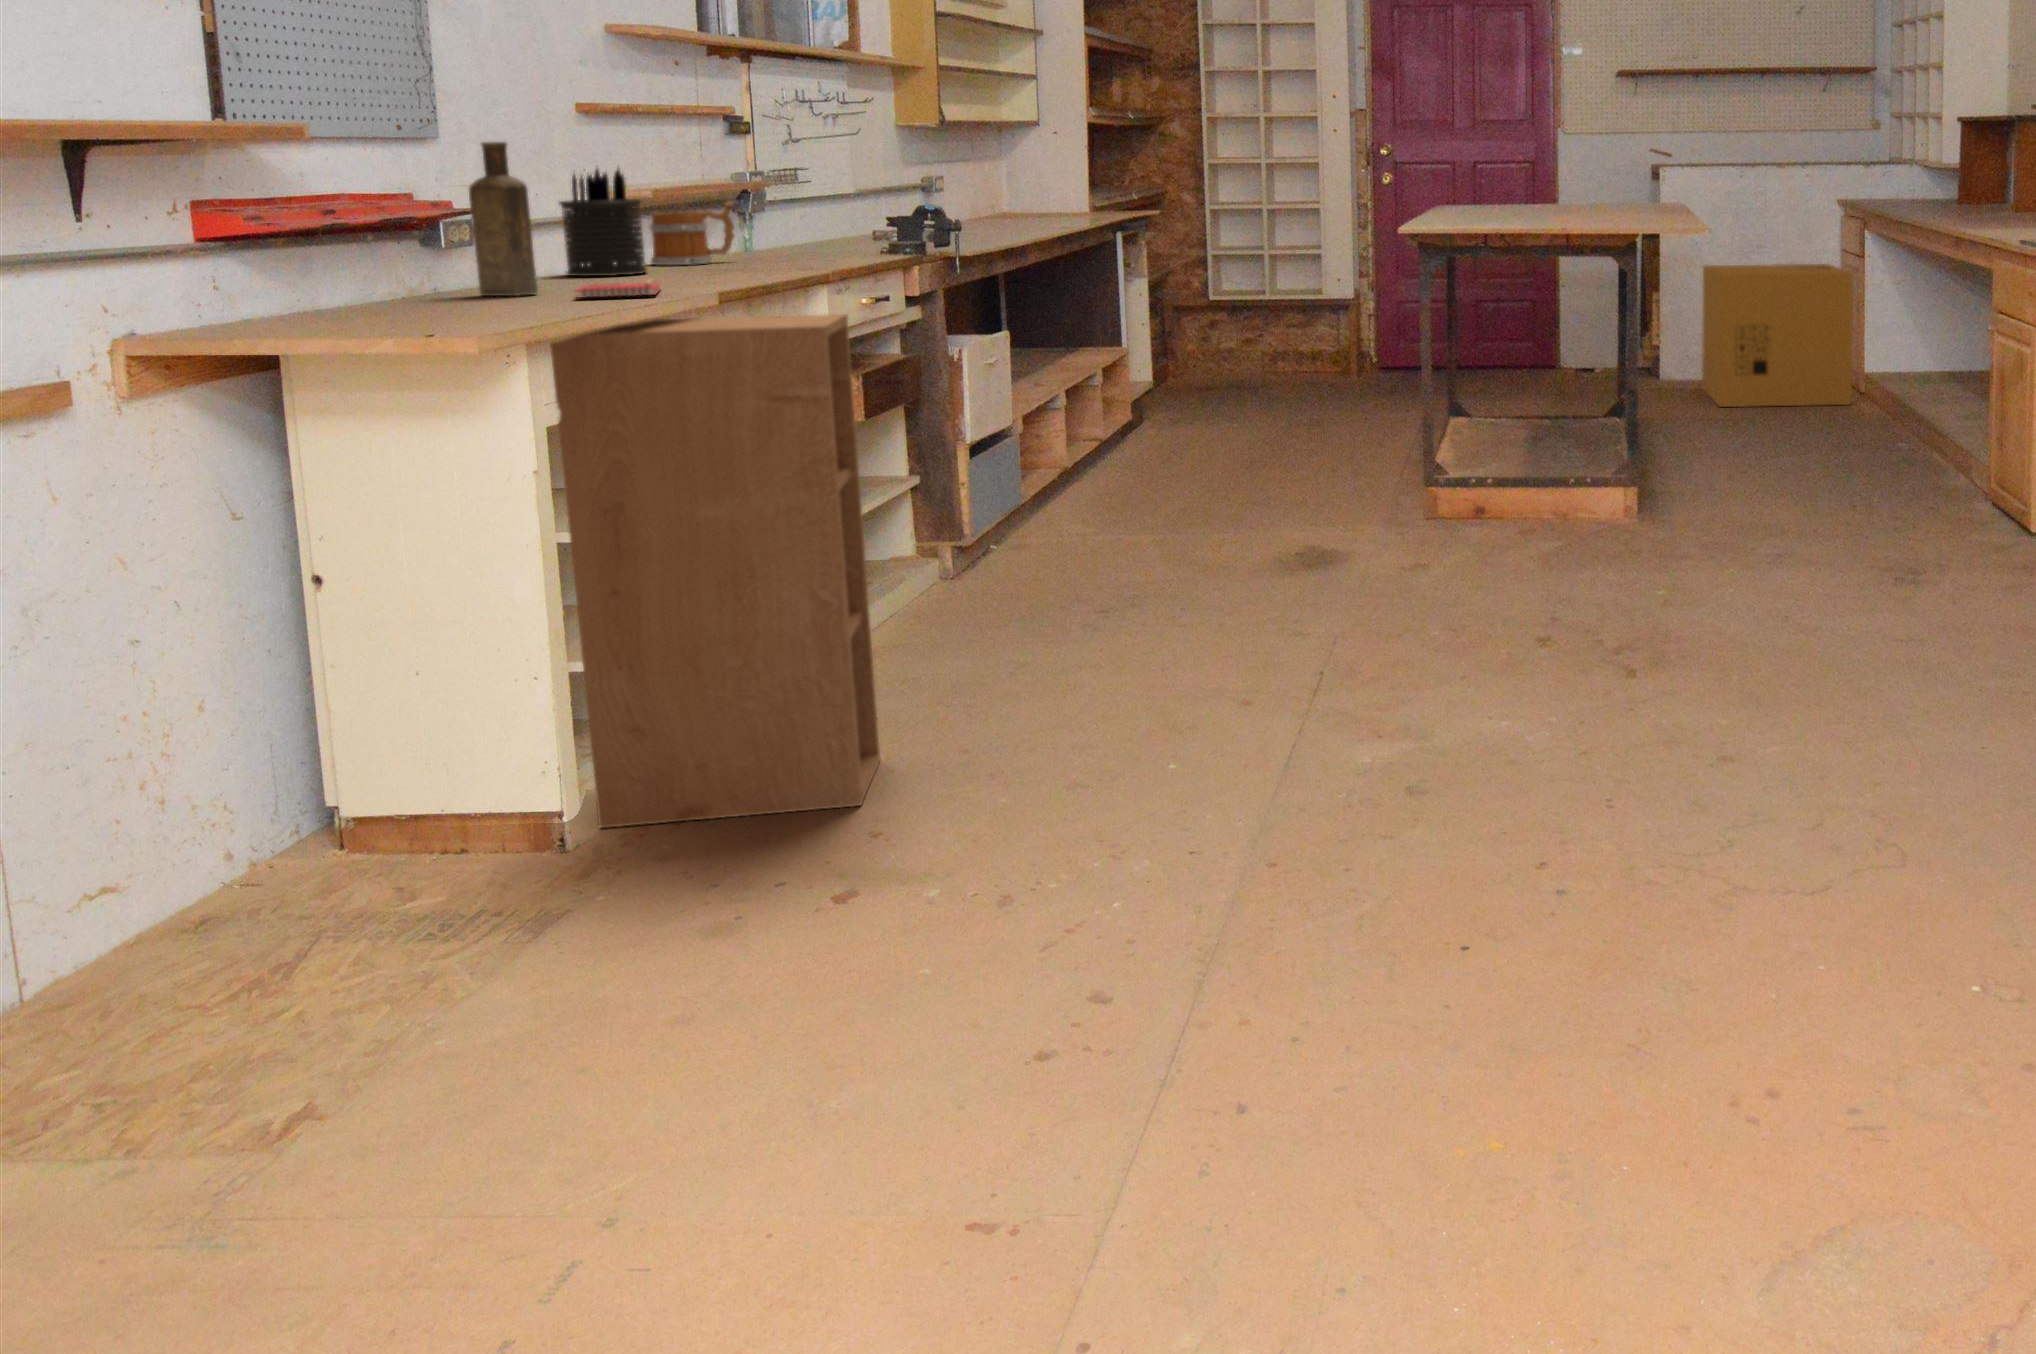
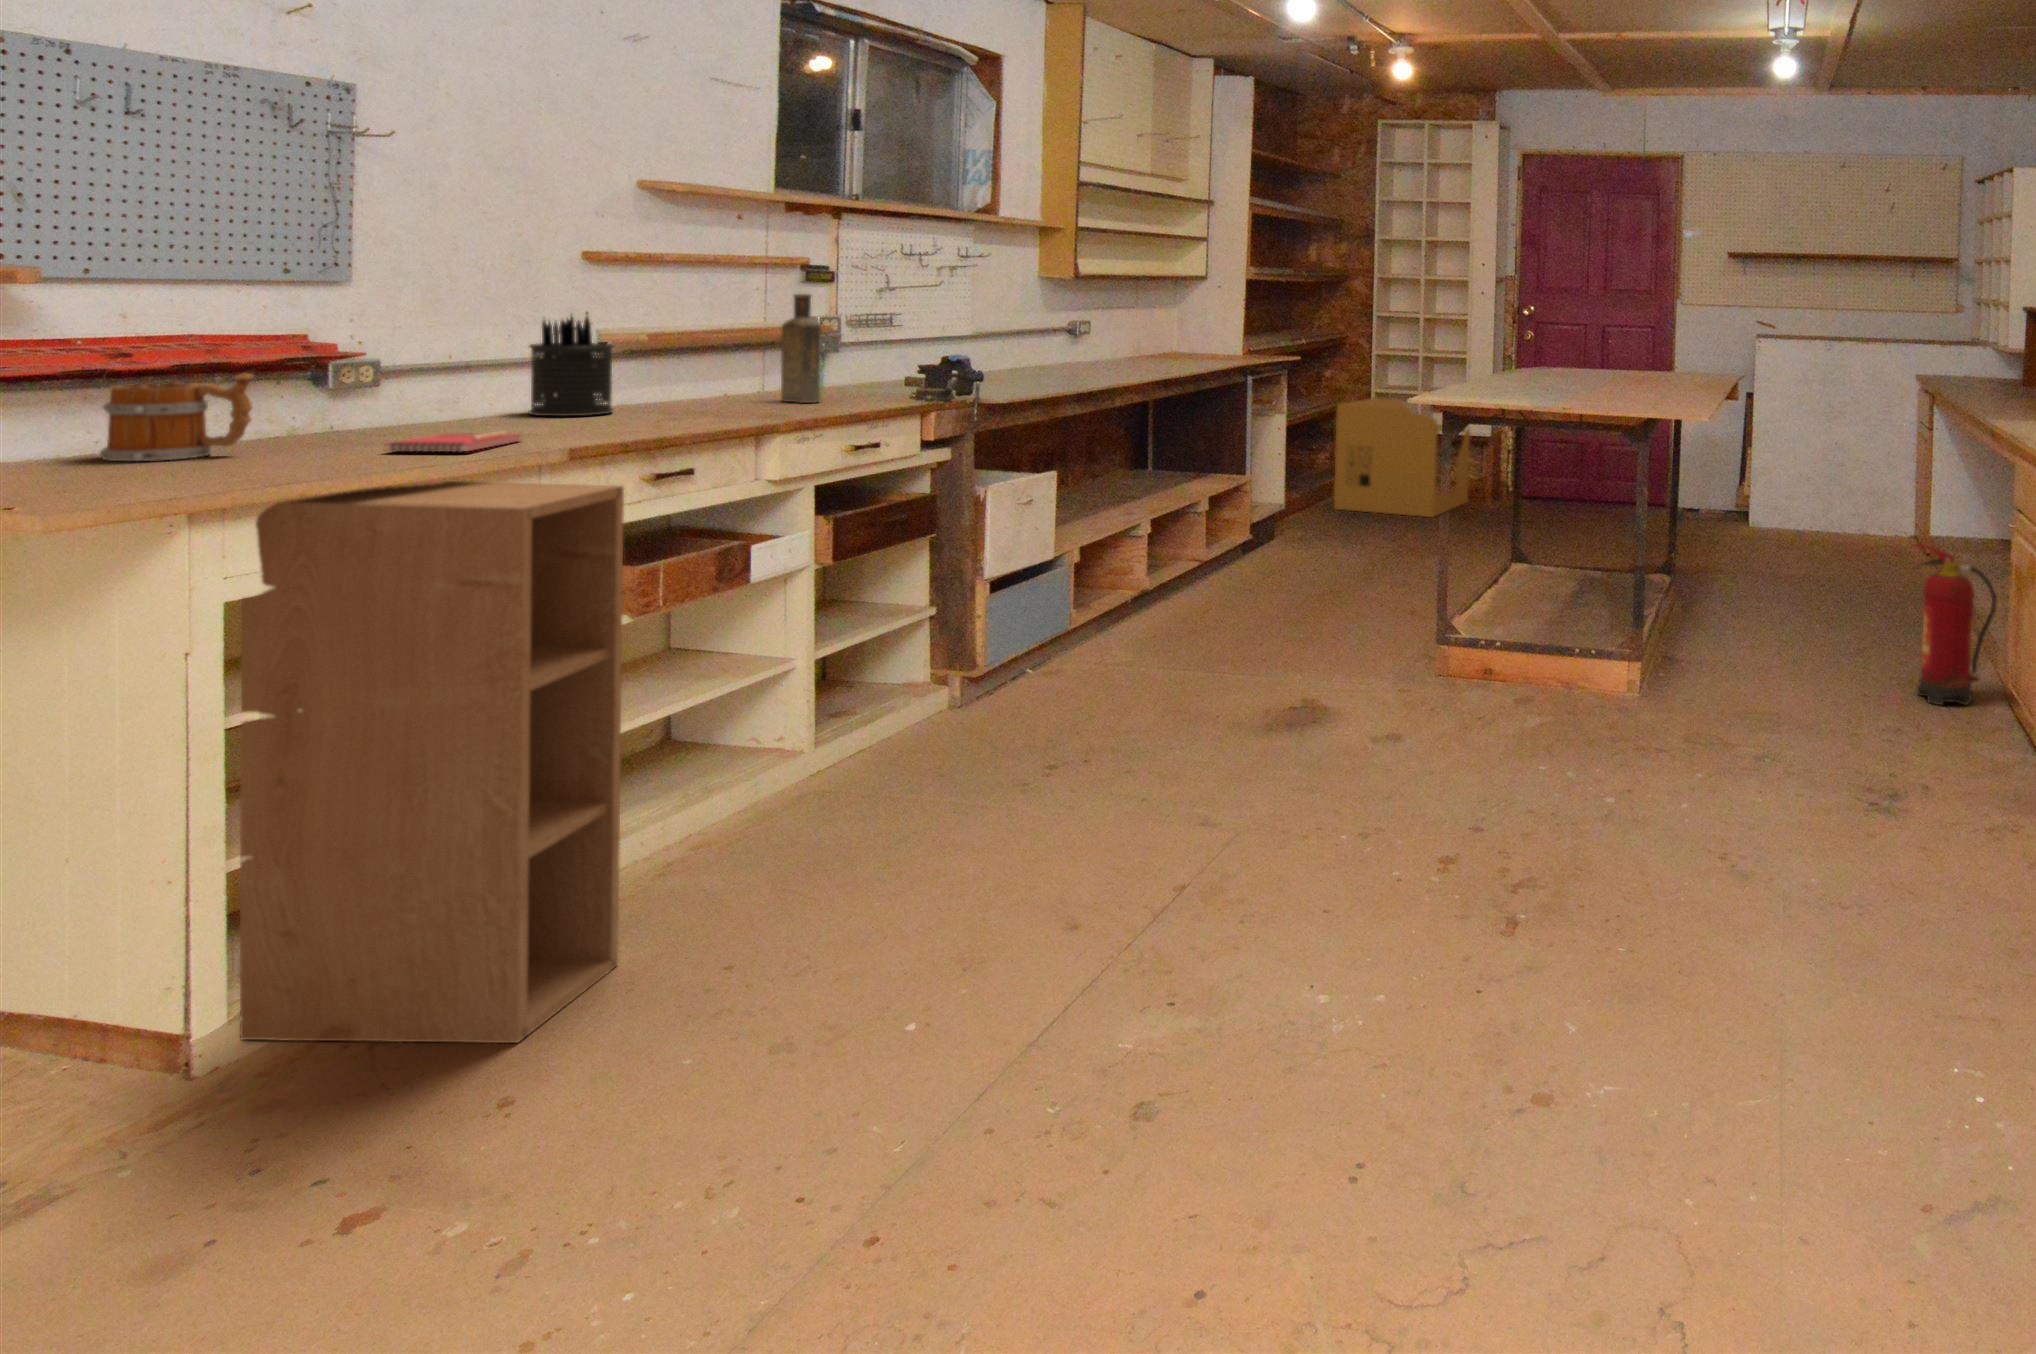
bottle: present [469,141,538,296] -> present [781,294,821,403]
mug: present [650,202,734,265] -> present [100,373,254,461]
cardboard box: present [1702,264,1853,407] -> present [1334,397,1470,517]
fire extinguisher: none [1900,351,1984,505] -> present [1912,544,1997,705]

